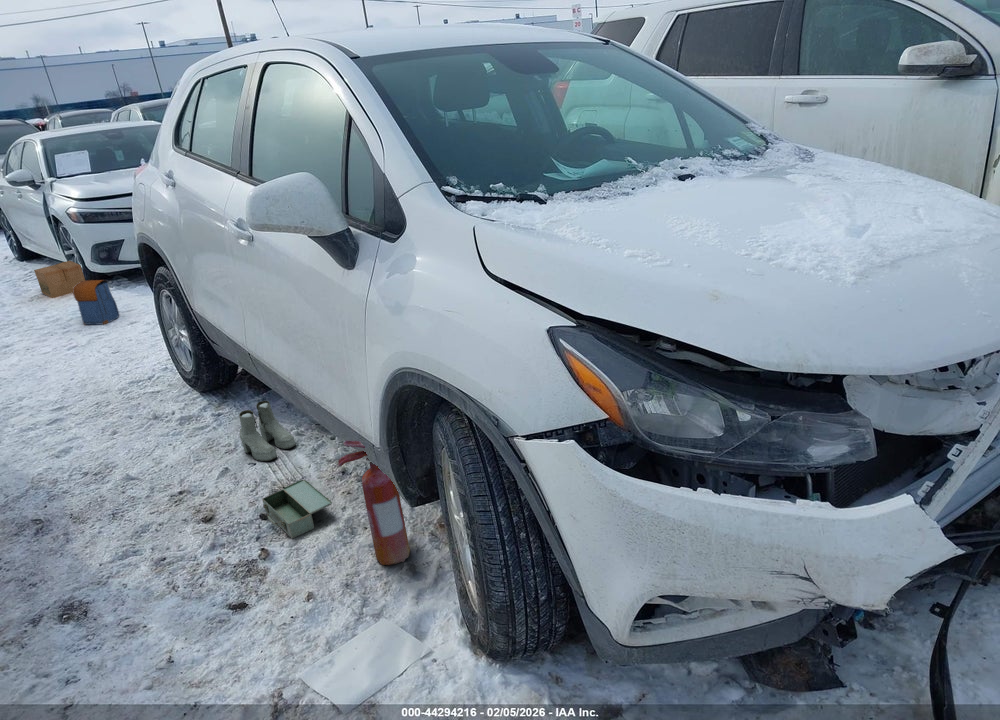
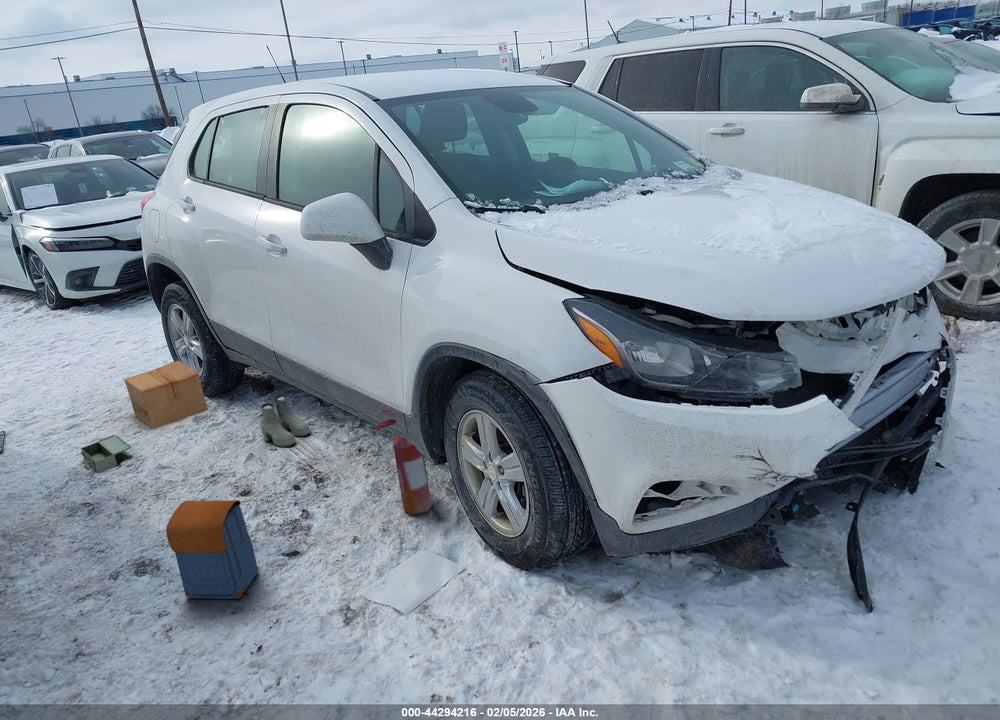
cardboard box: present [34,261,85,298] -> present [124,361,208,429]
backpack: present [73,280,119,325] -> present [166,500,258,599]
toolbox: present [262,480,332,539] -> present [81,435,131,473]

